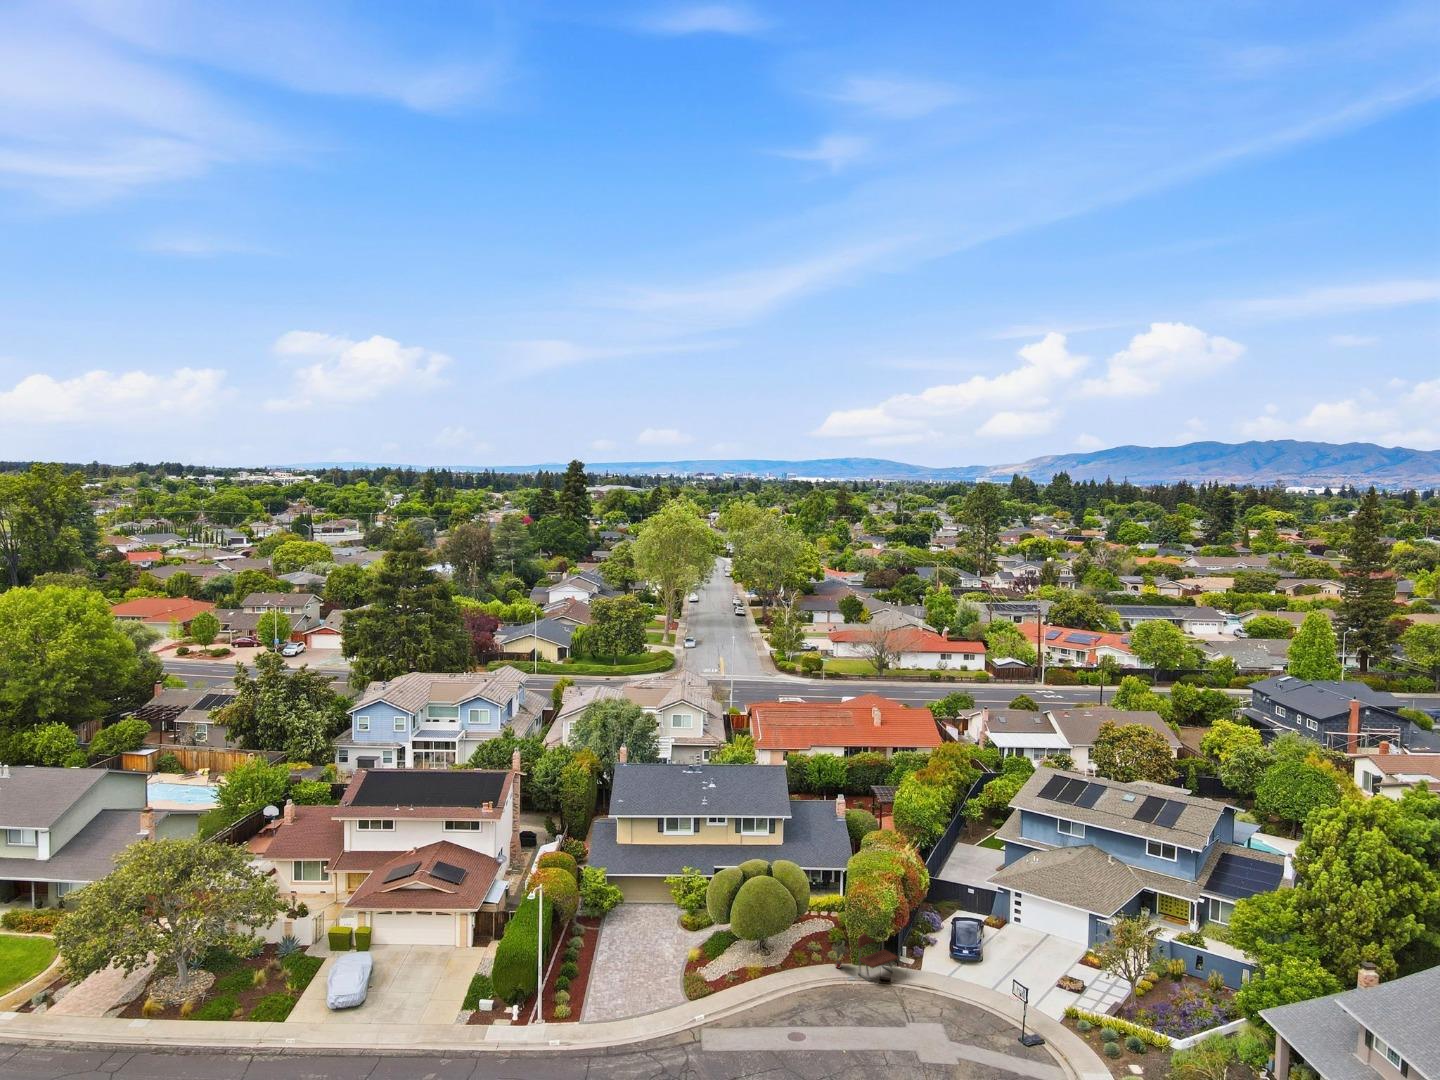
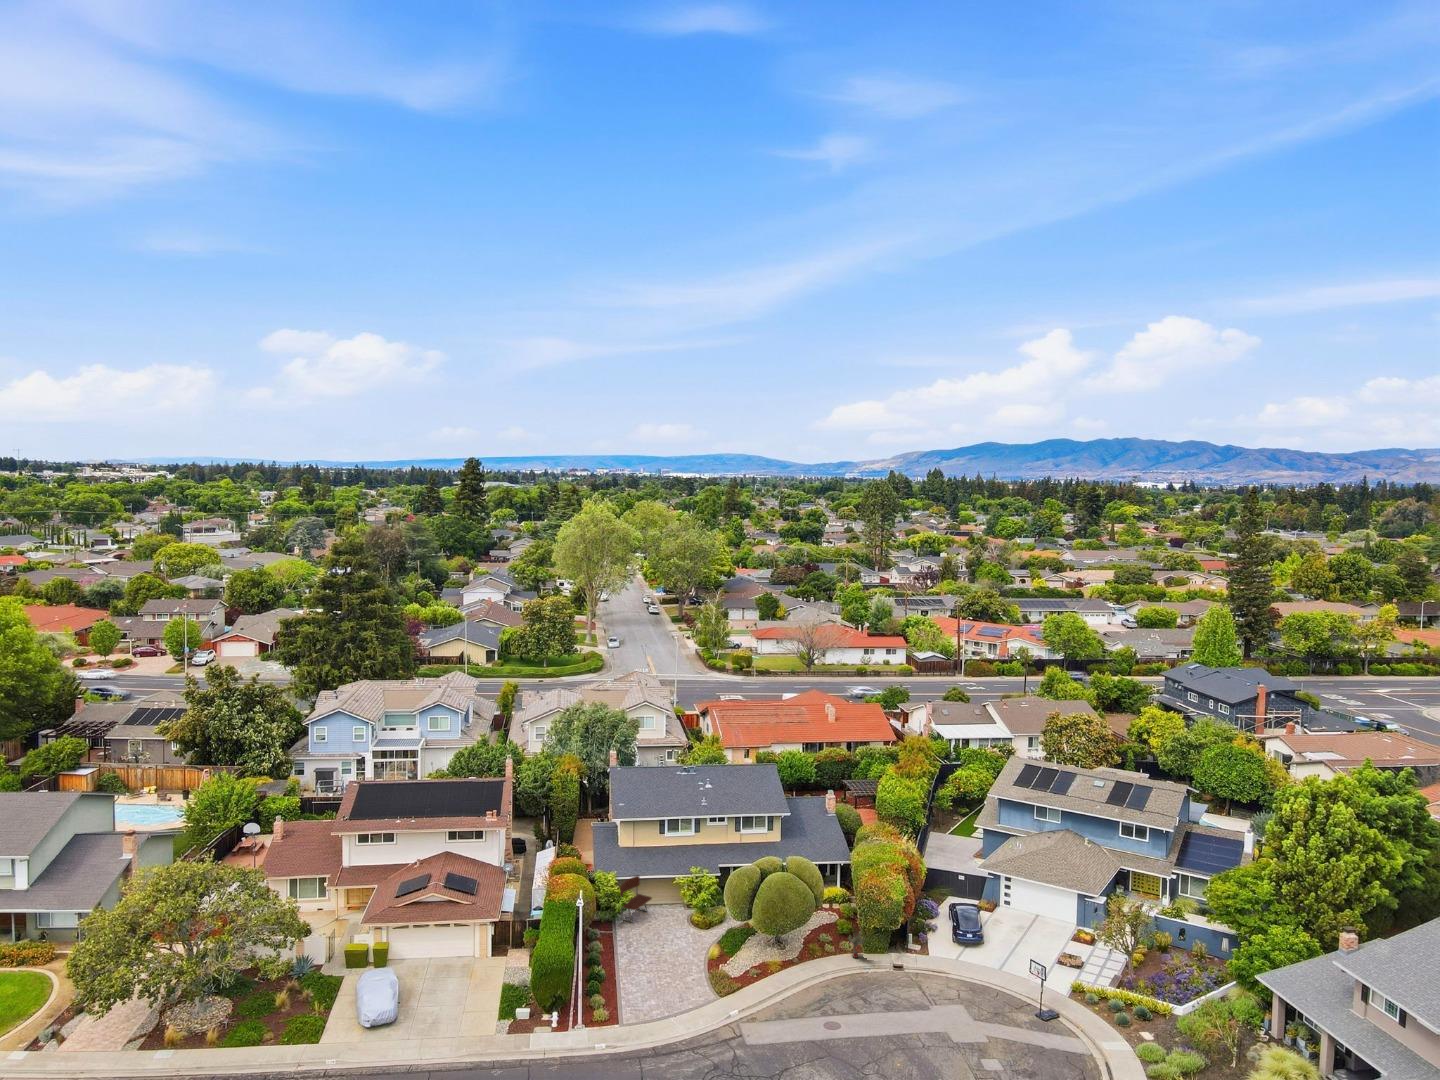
bench: present [858,933,898,981] -> present [620,876,652,922]

